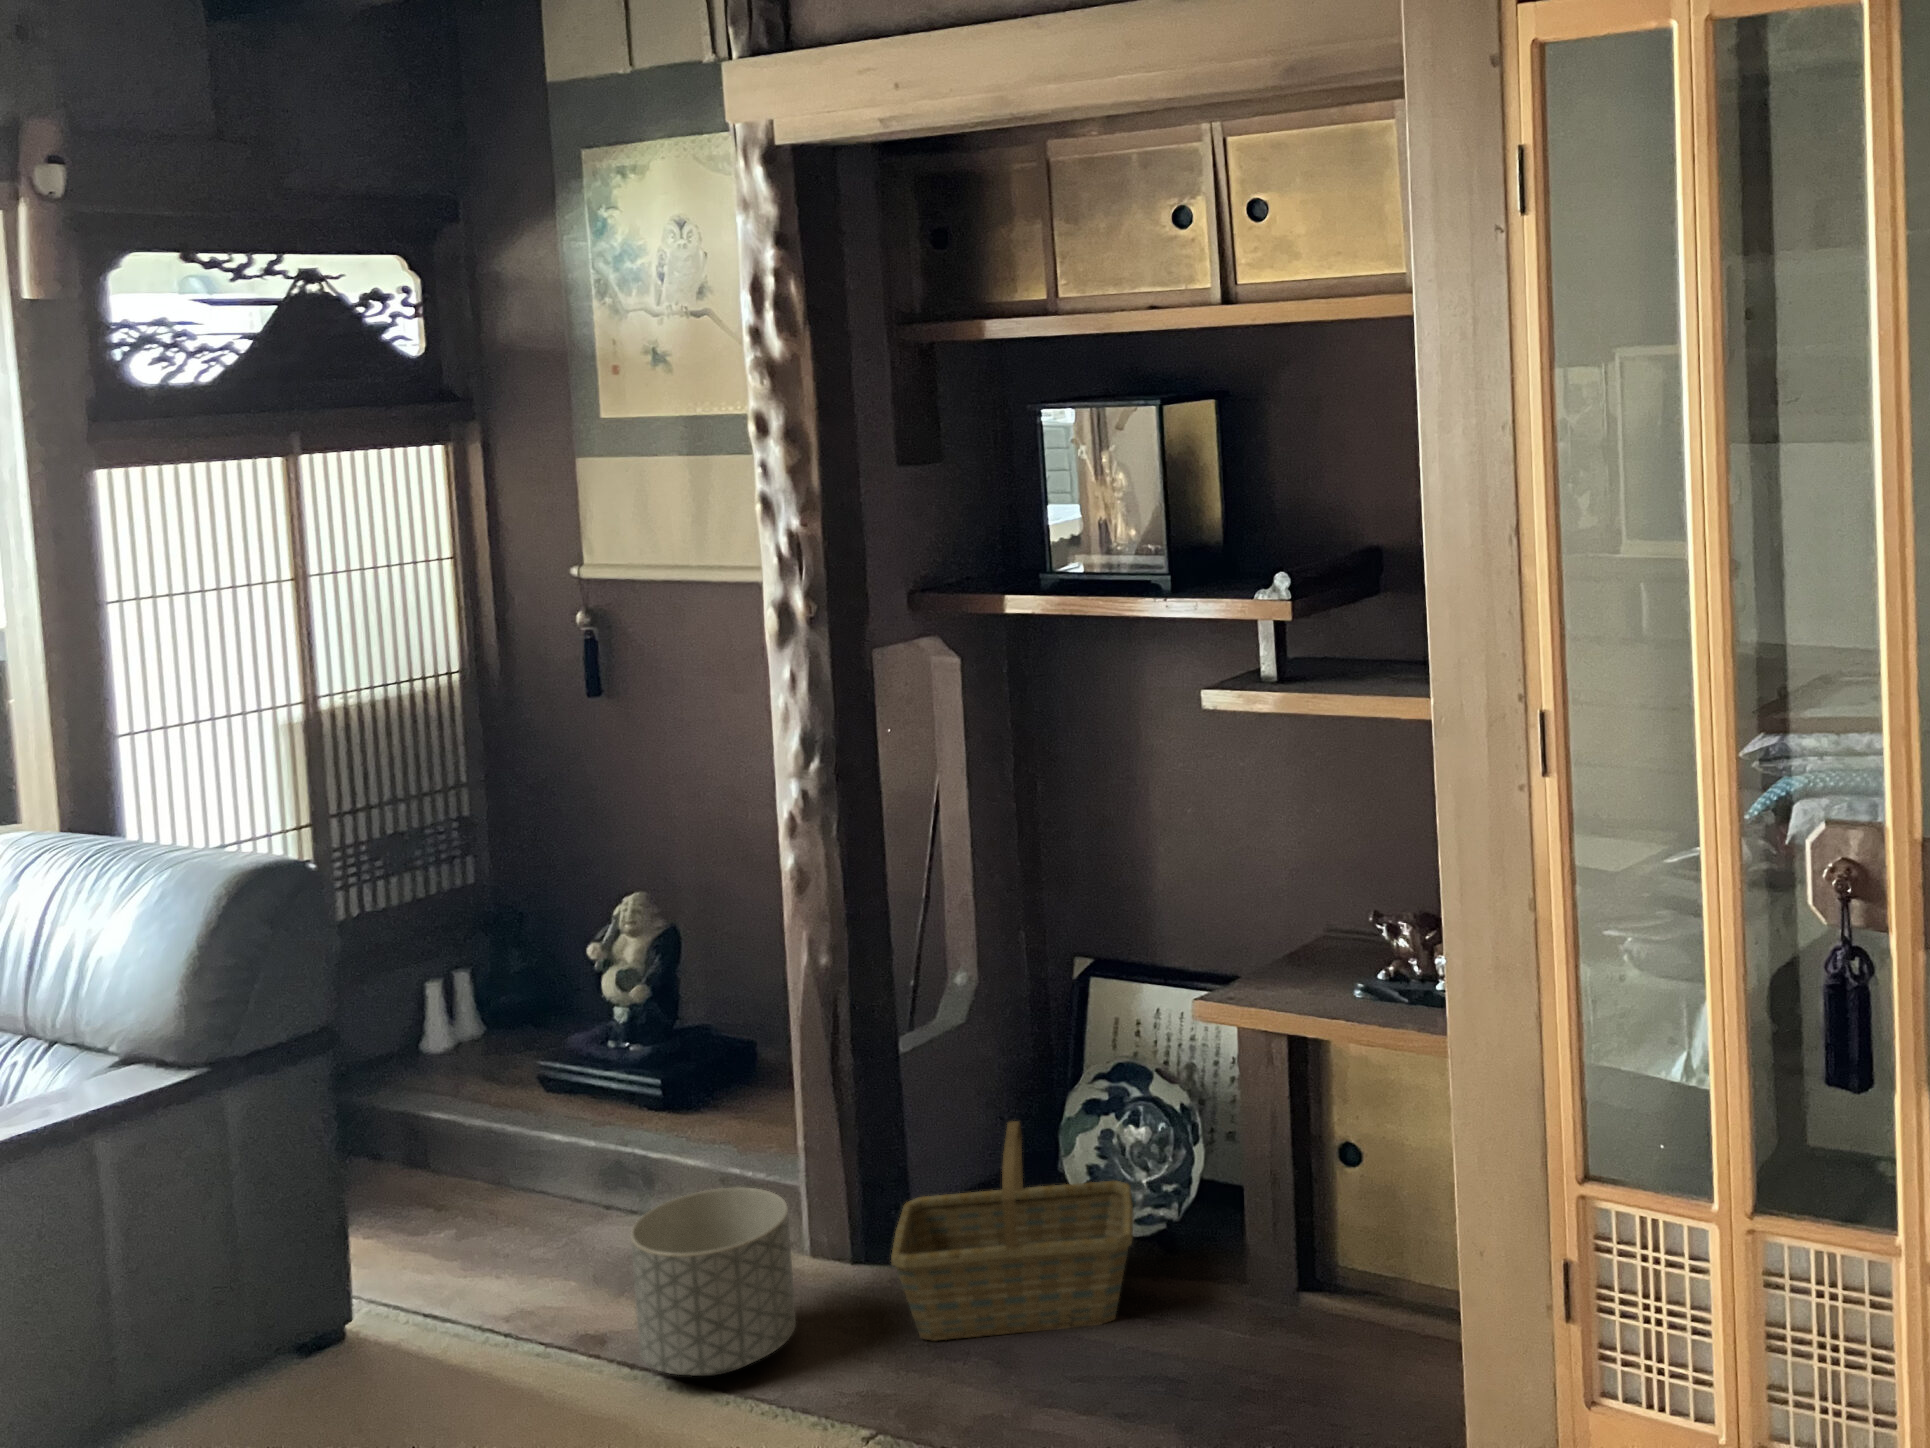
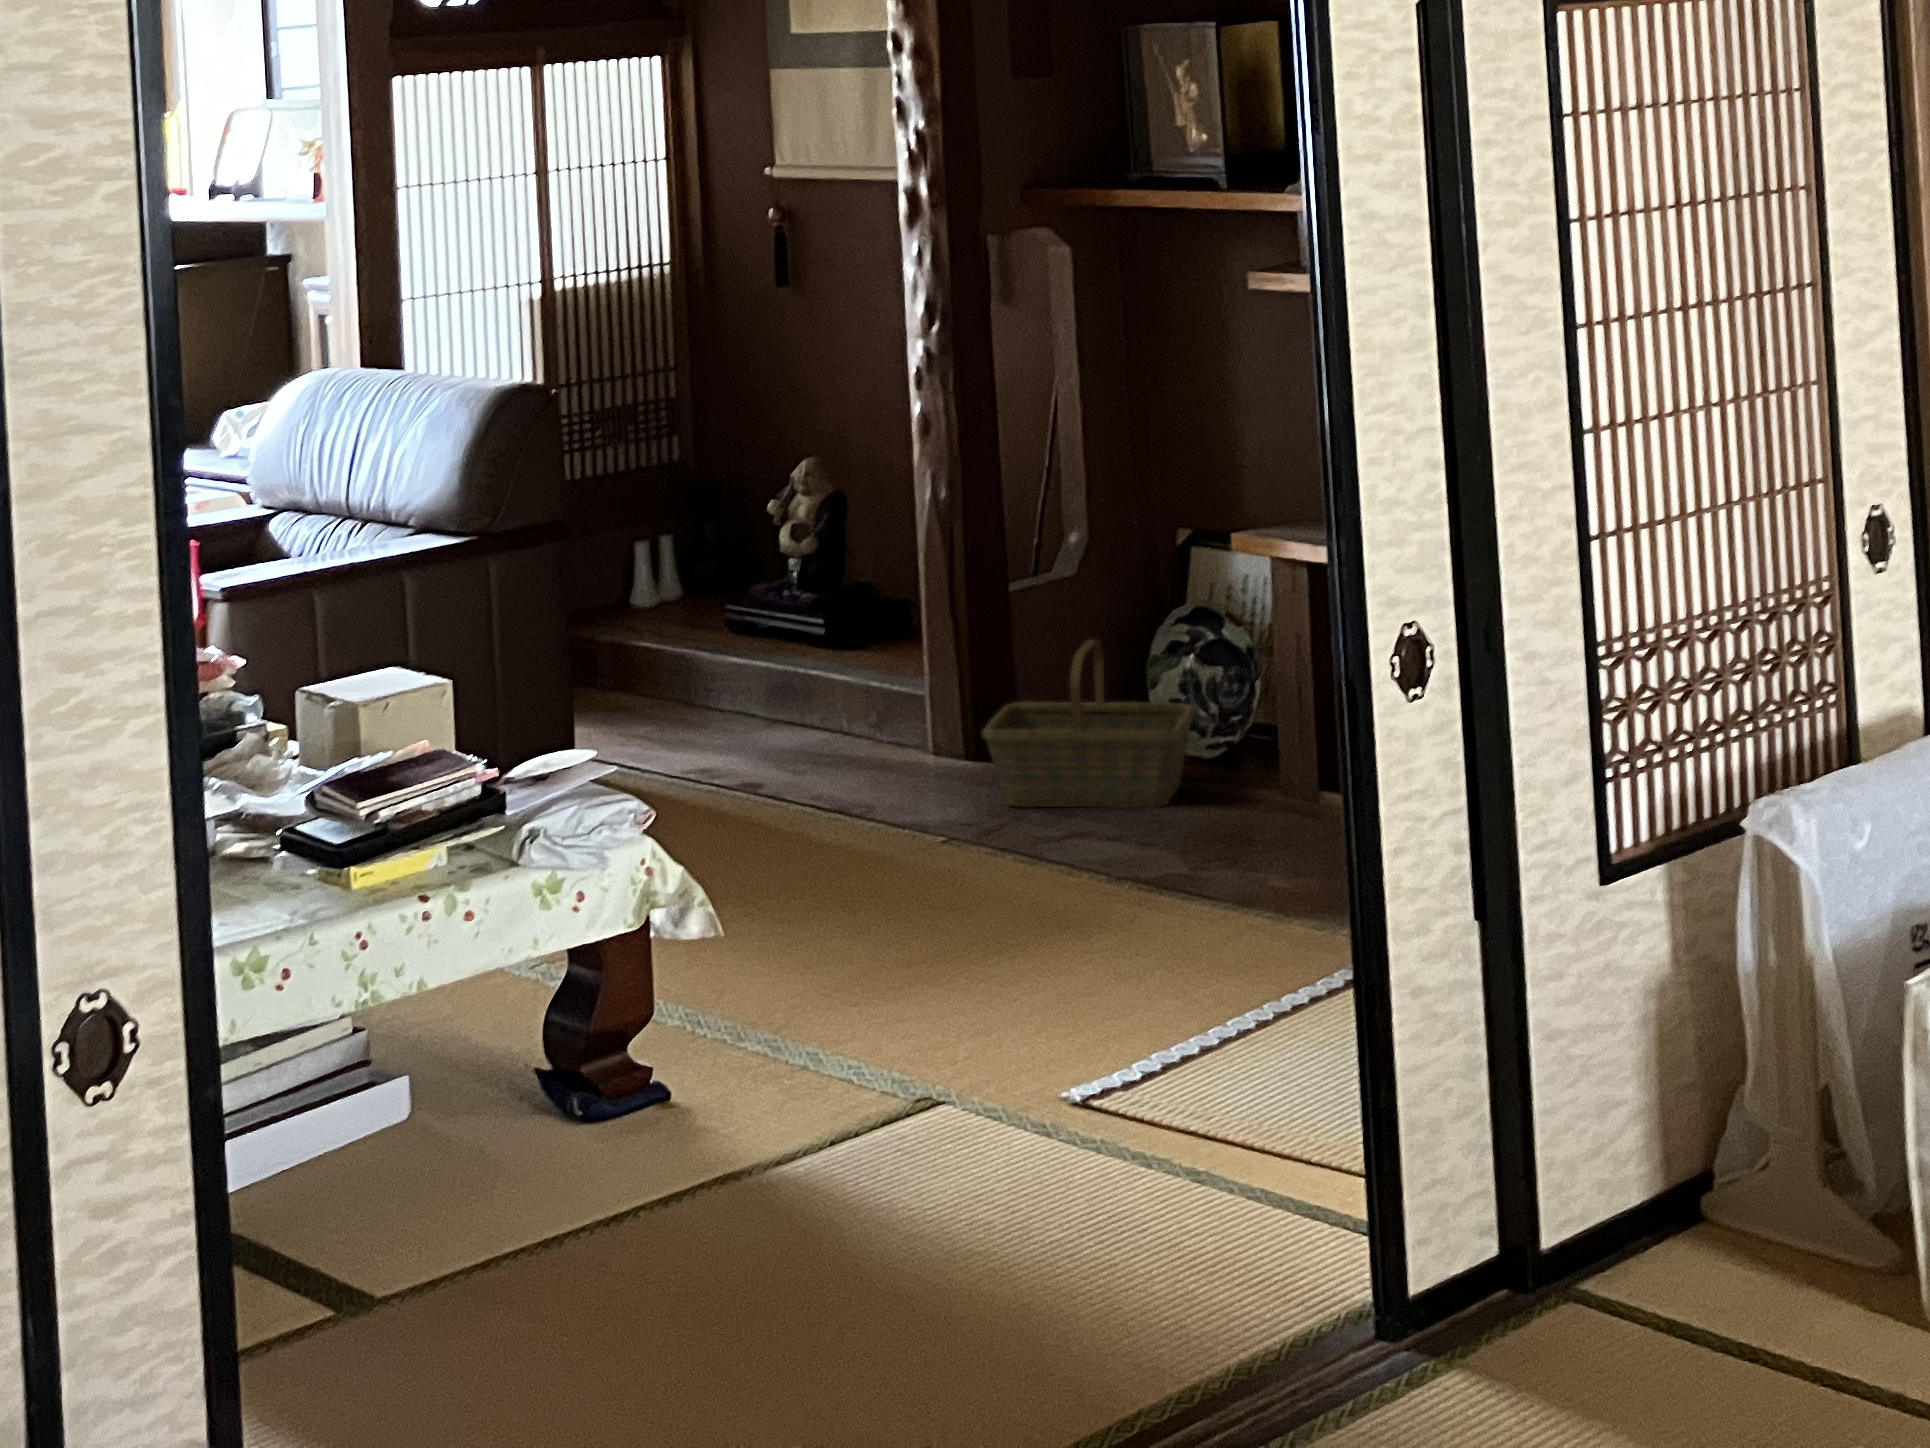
planter: present [631,1187,796,1376] -> none [782,675,910,813]

